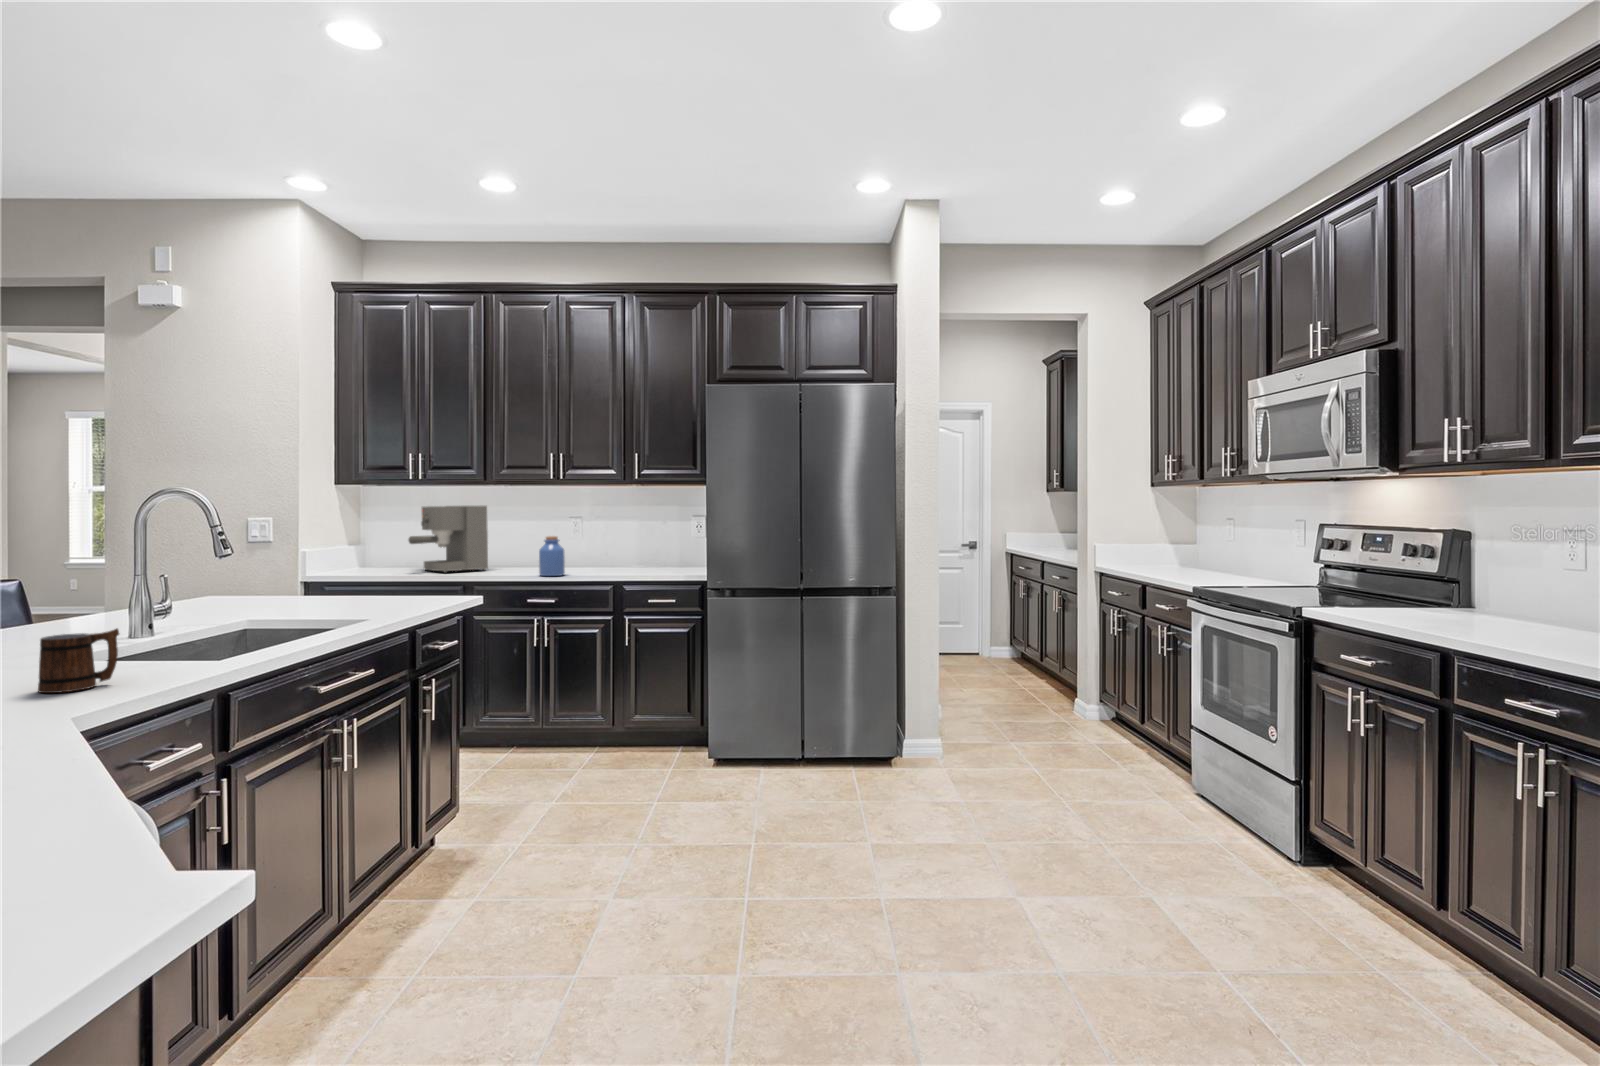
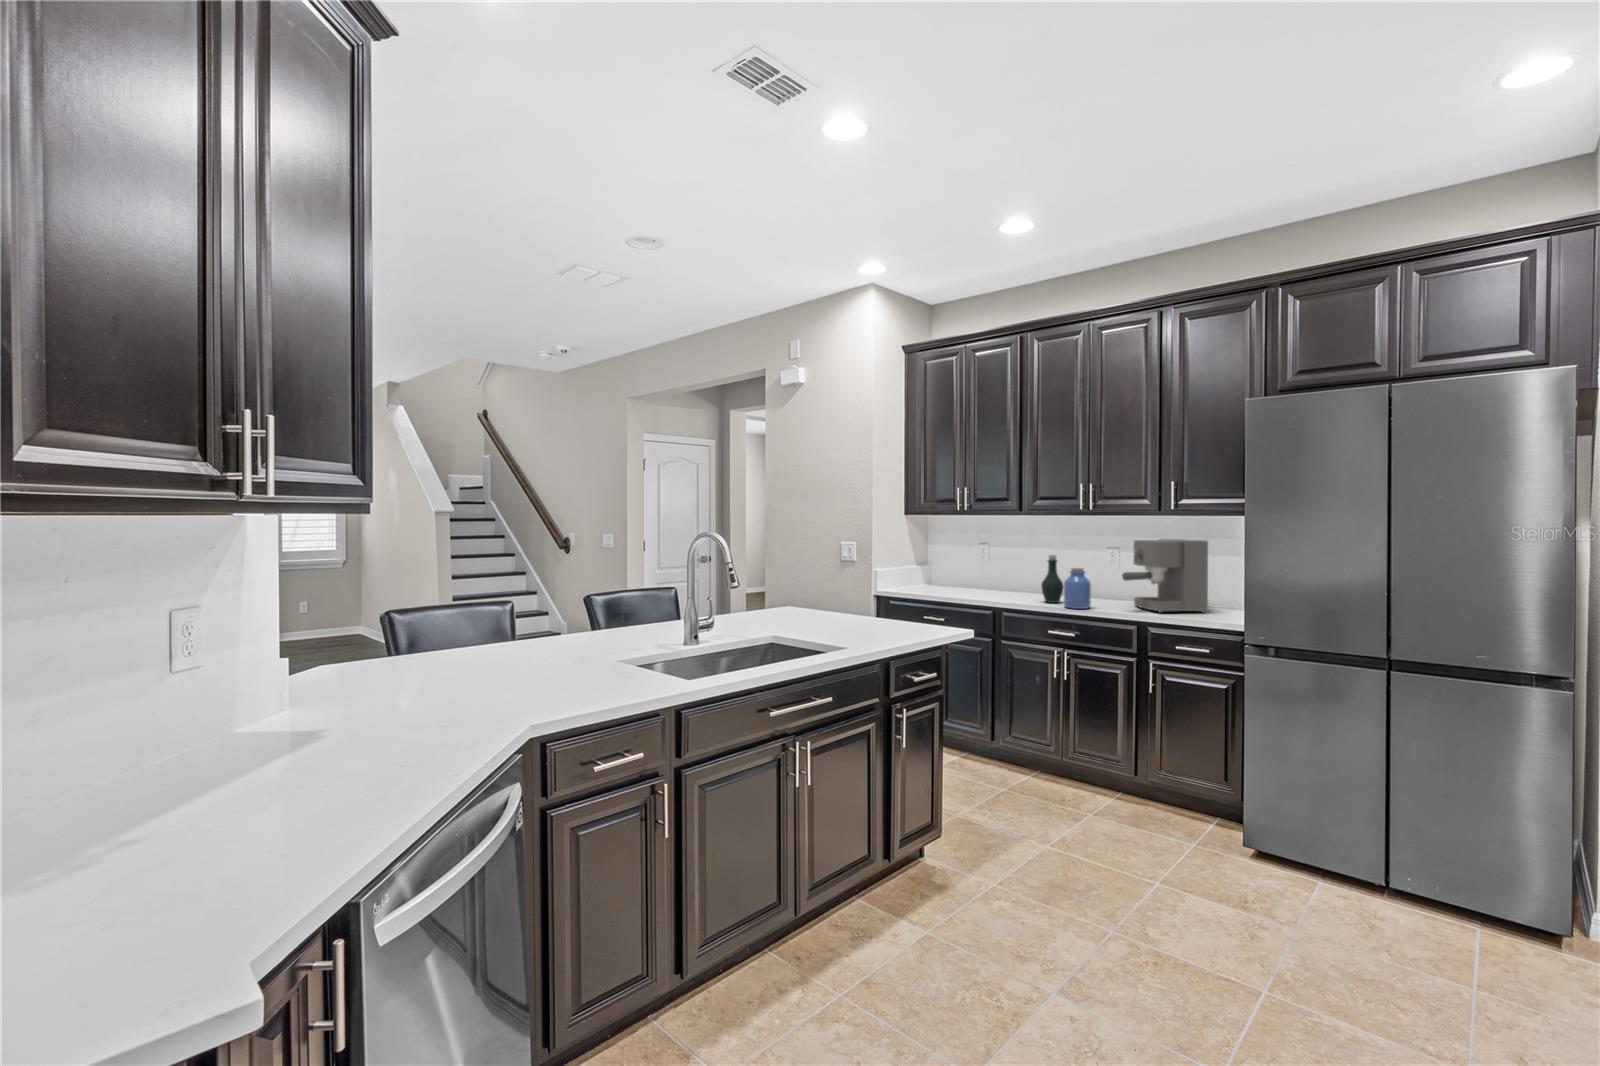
coffee maker: present [409,506,488,573] -> present [1122,539,1208,613]
bottle: none [511,525,535,574] -> present [1041,555,1064,603]
mug: present [38,628,119,693] -> none [559,653,607,698]

